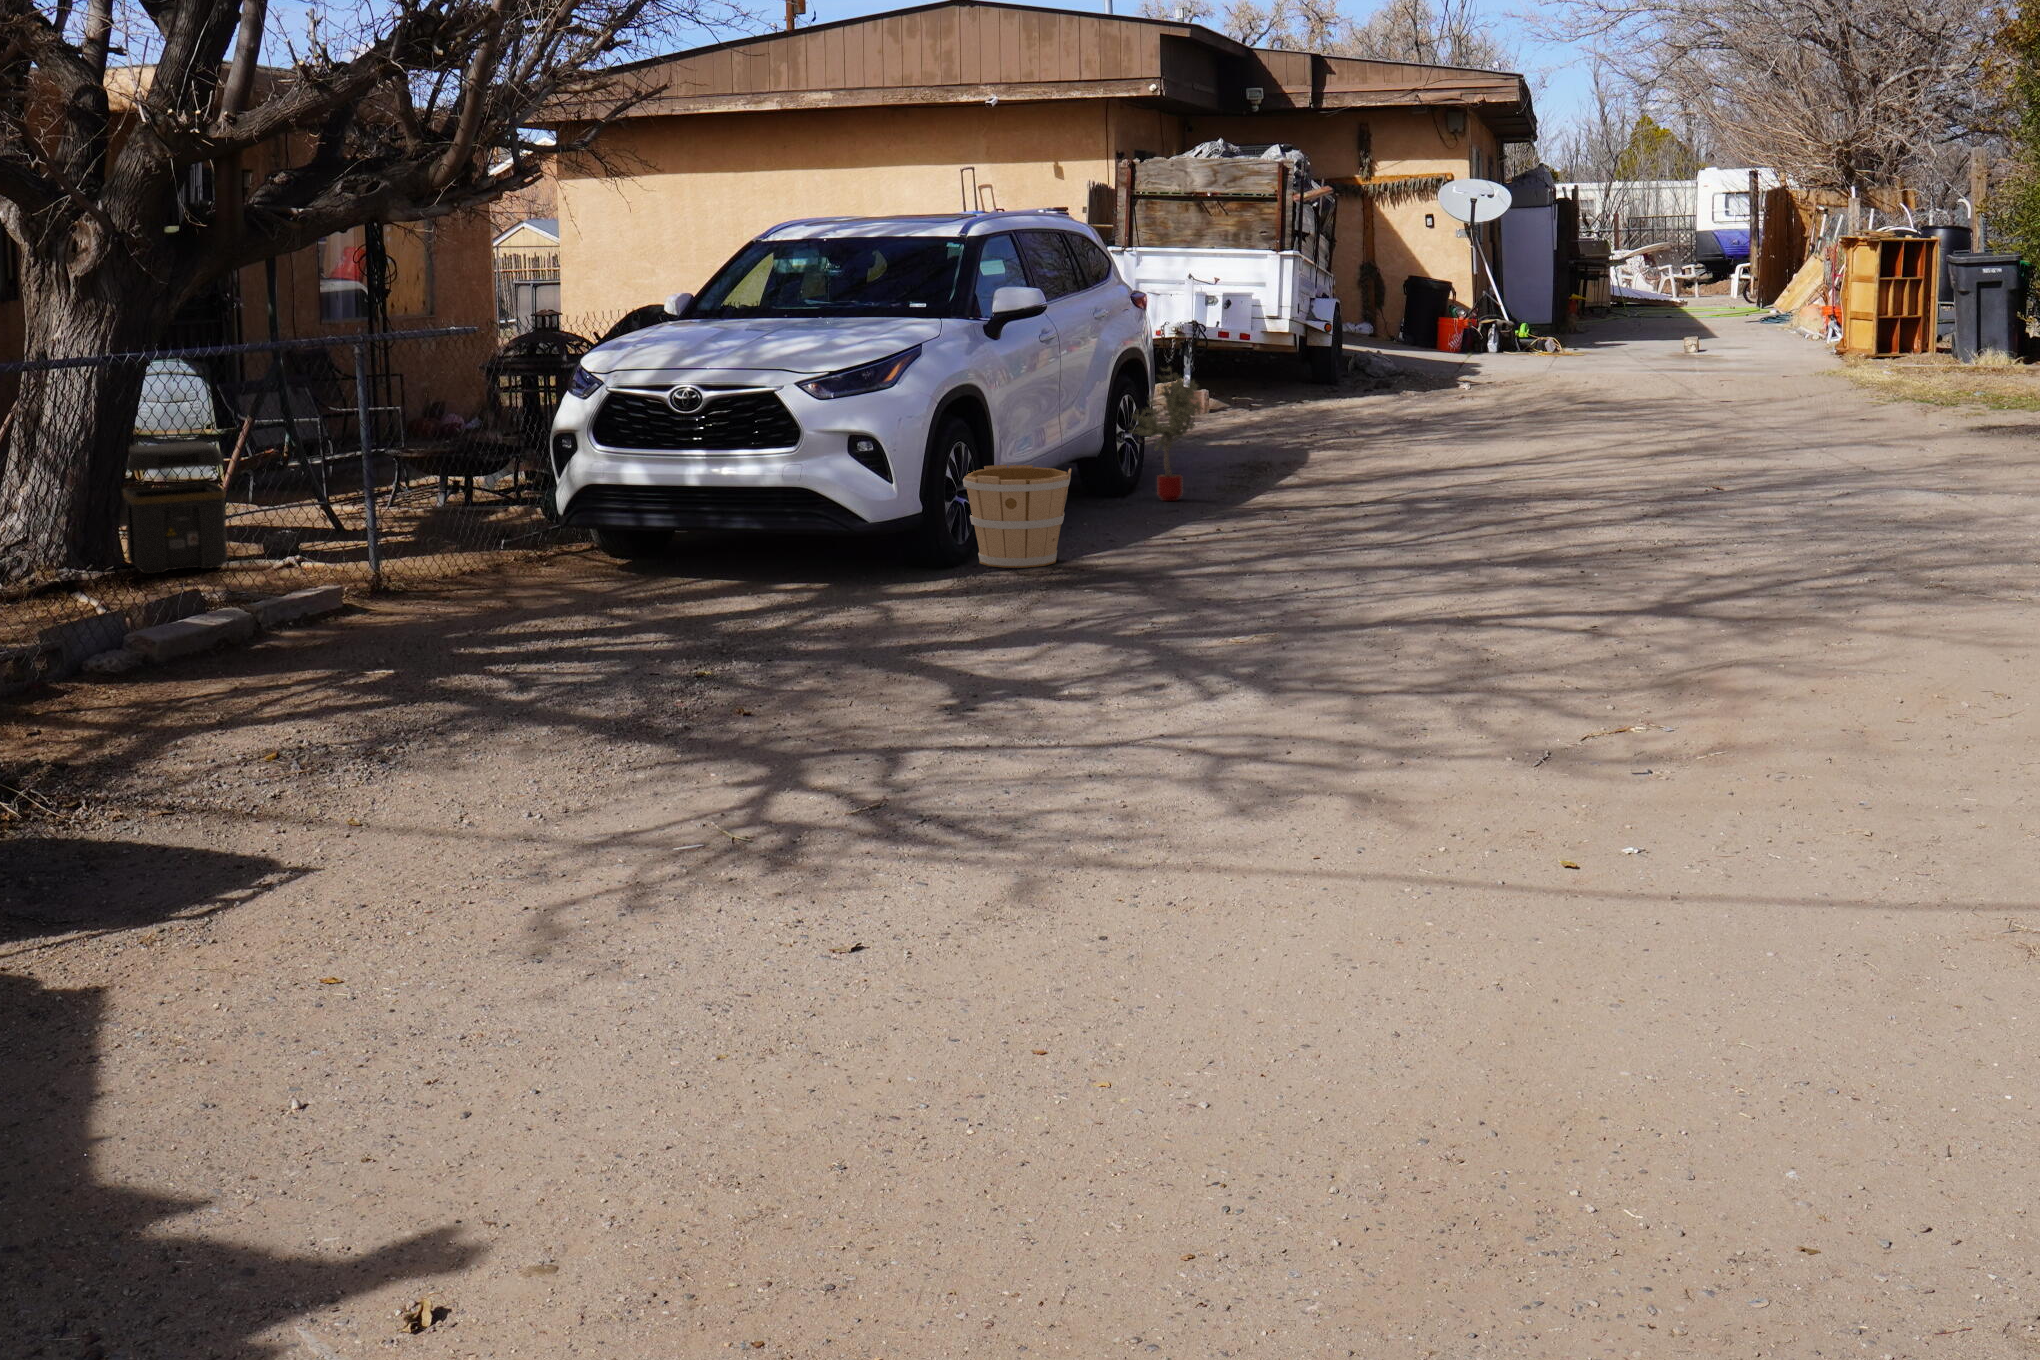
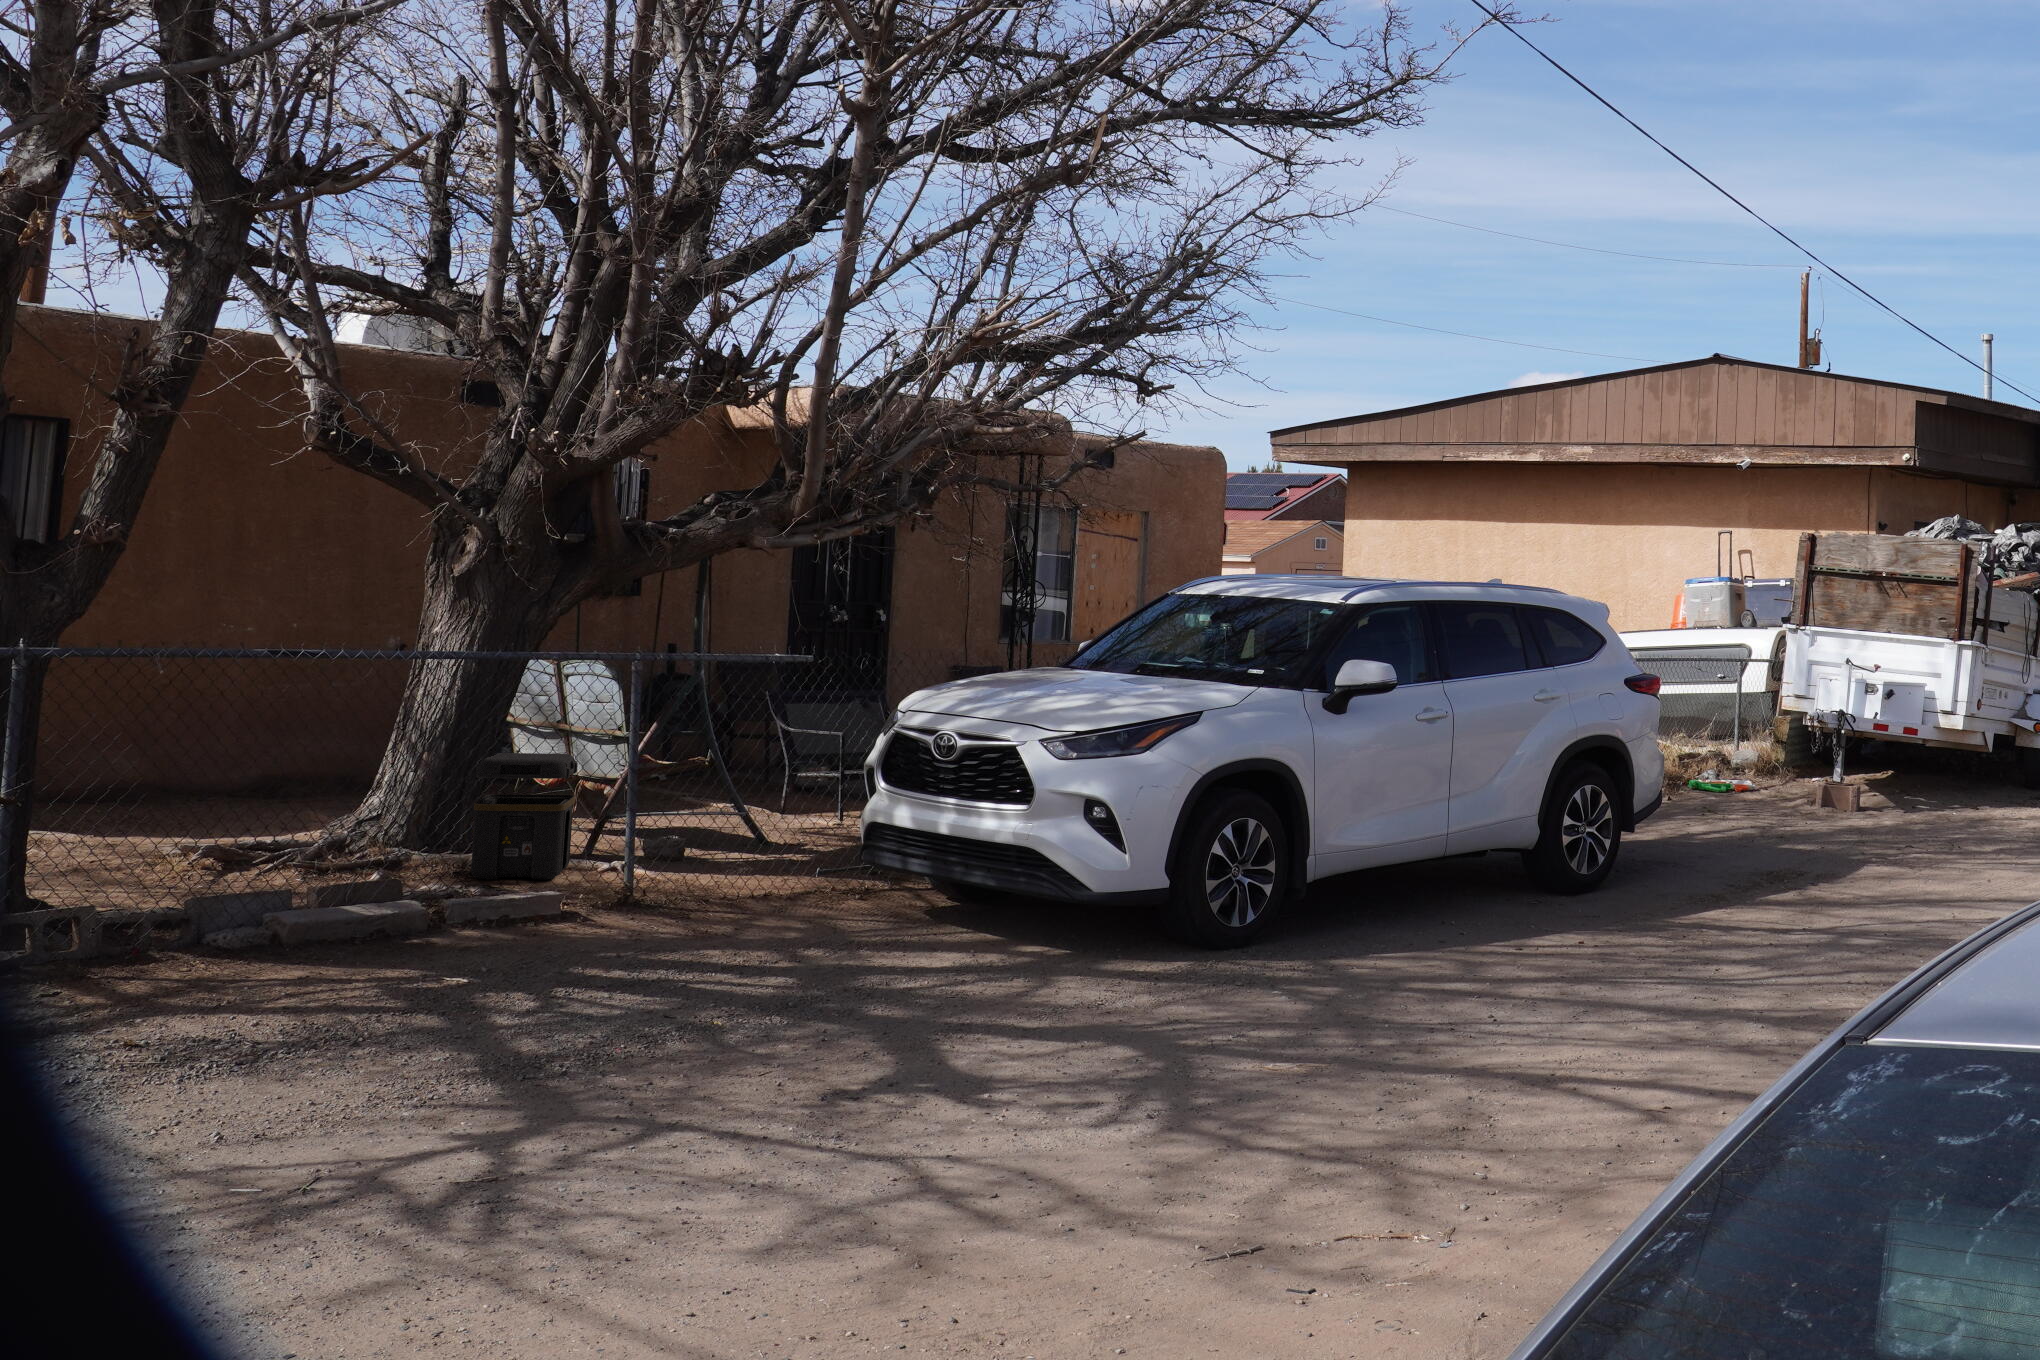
potted tree: present [1130,367,1203,501] -> none [1547,752,1641,903]
wooden bucket: present [963,465,1071,568] -> none [1230,845,1347,960]

